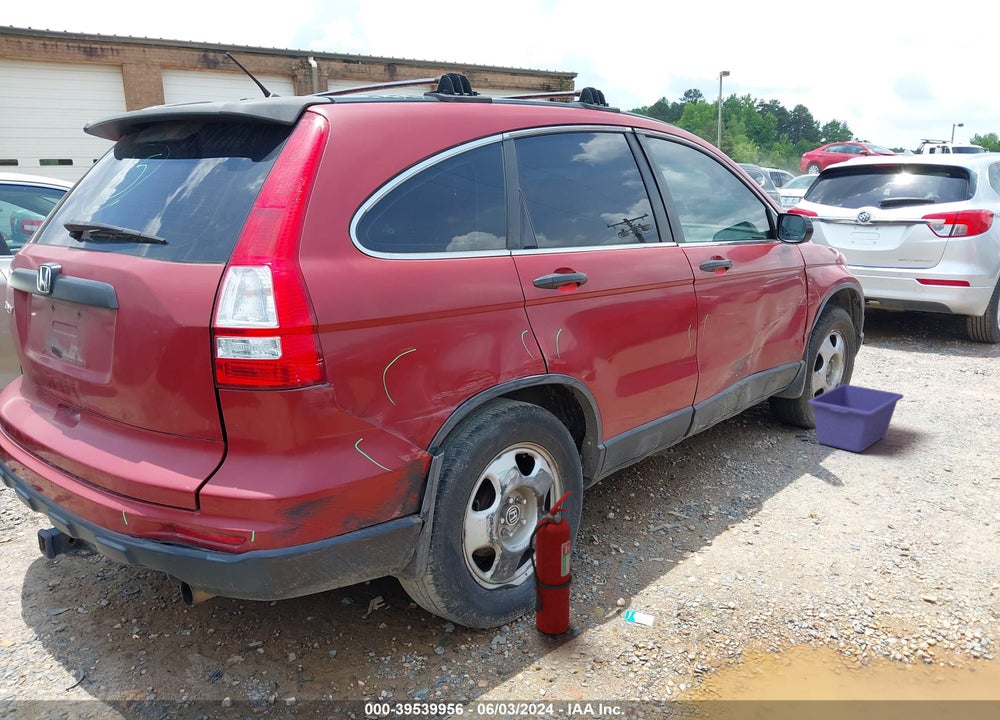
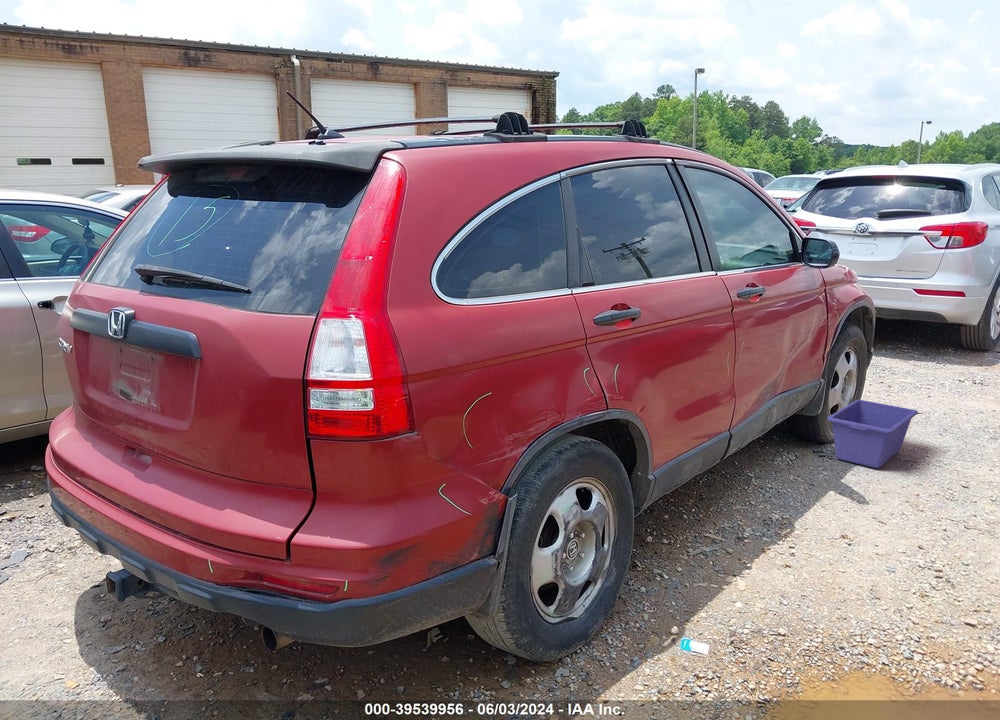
fire extinguisher: present [529,491,572,634] -> none [593,524,632,665]

